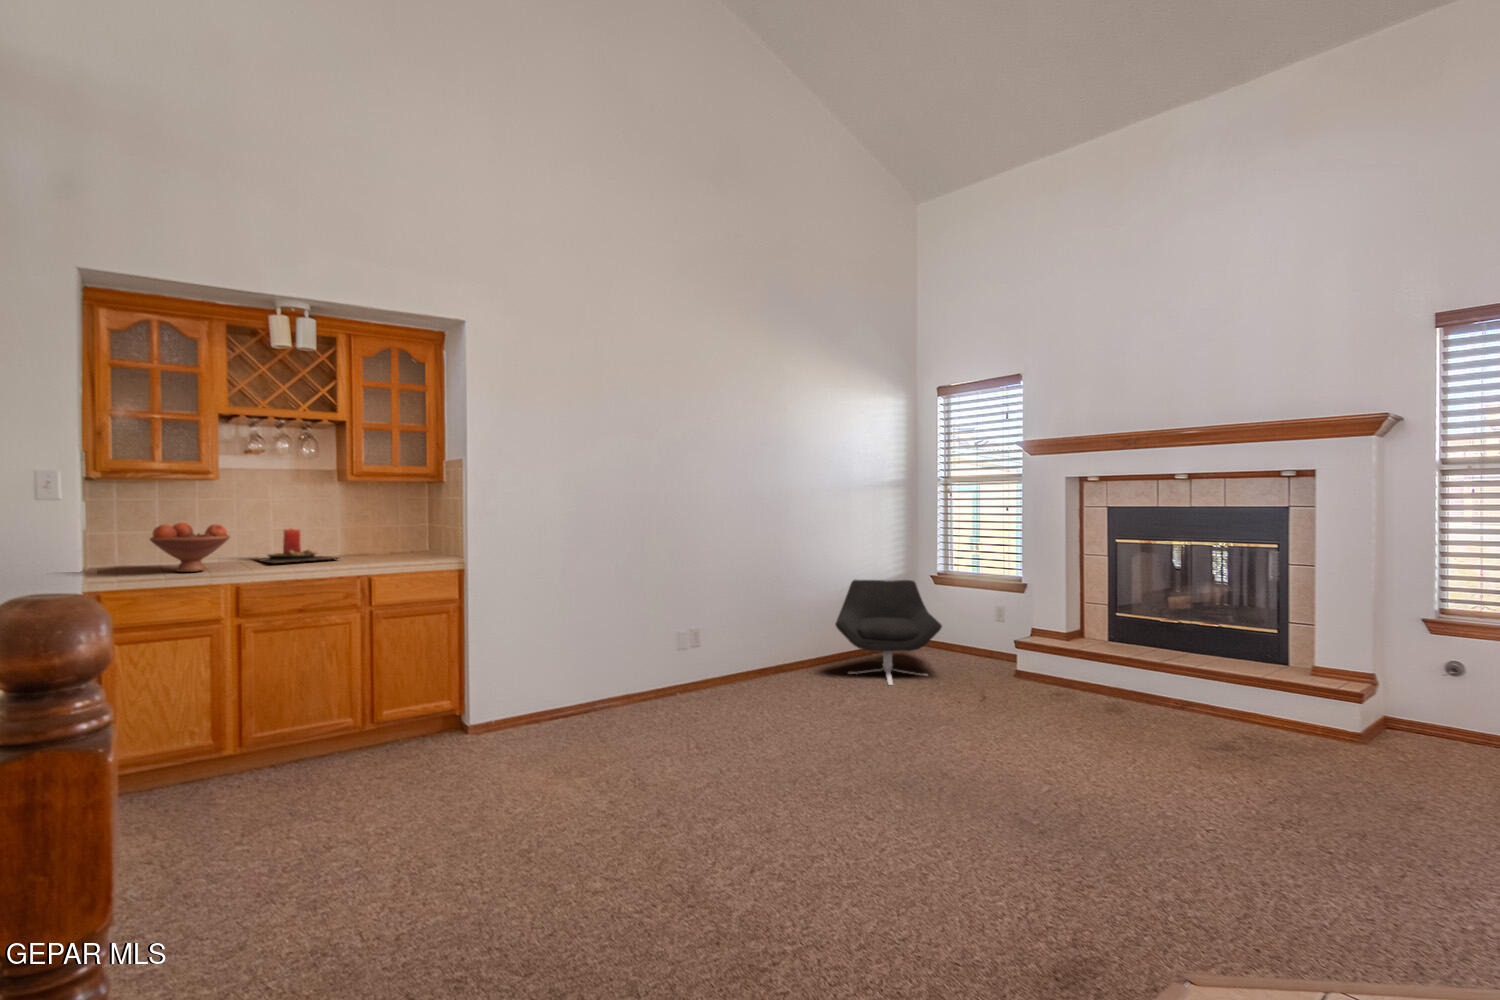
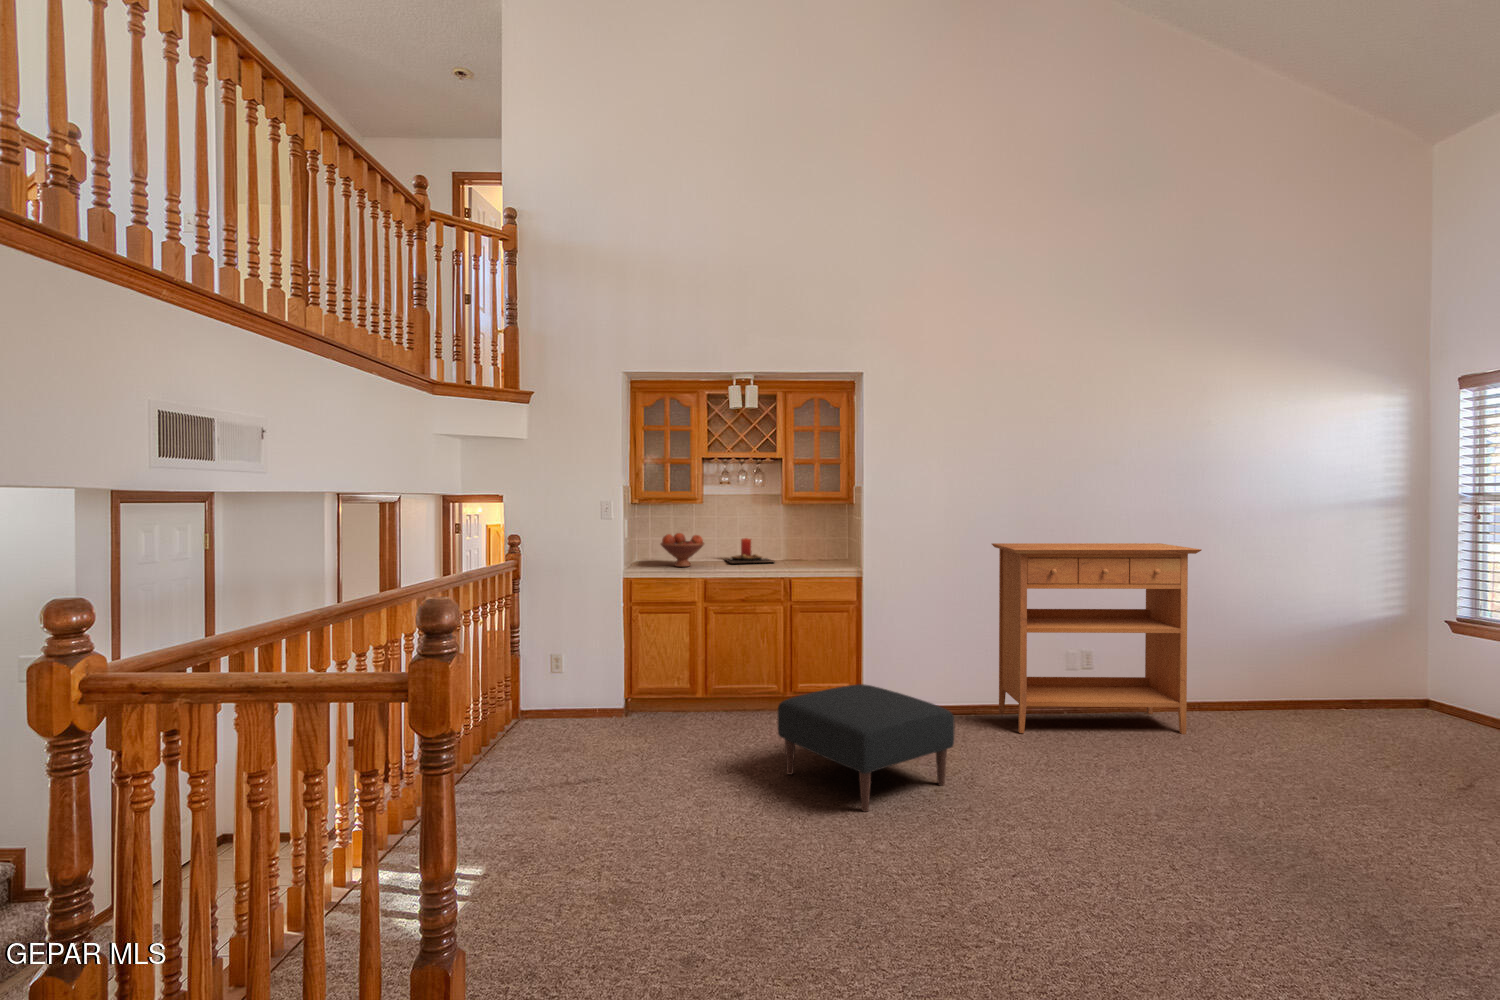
console table: none [611,520,800,723] -> present [992,543,1201,734]
lounge chair: present [835,580,942,685] -> none [1262,617,1421,749]
ottoman: none [403,696,627,851] -> present [778,684,955,812]

